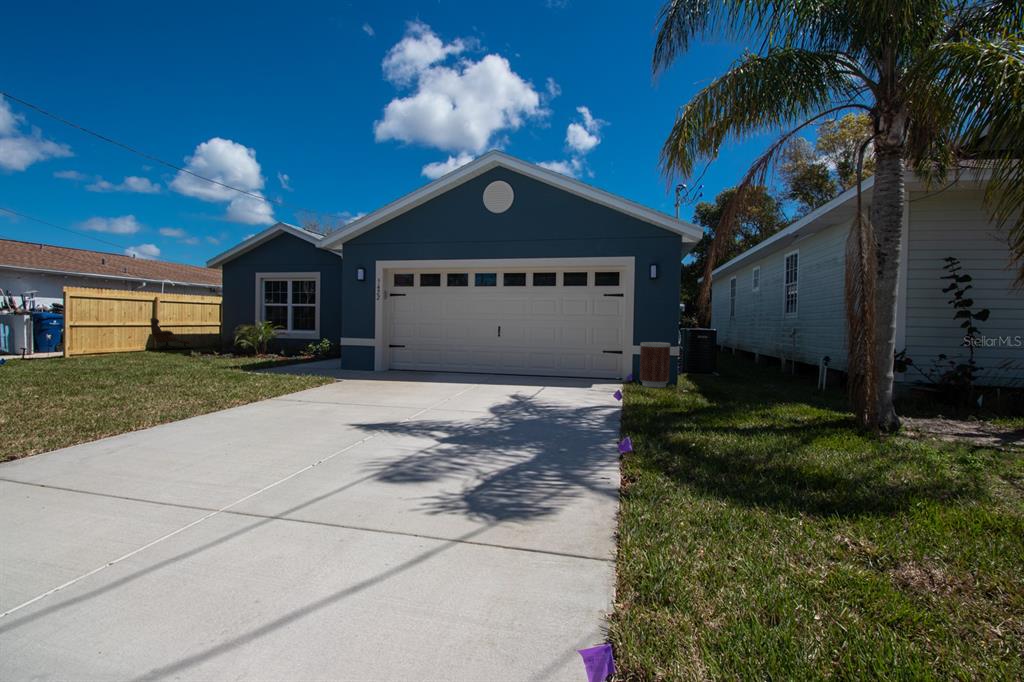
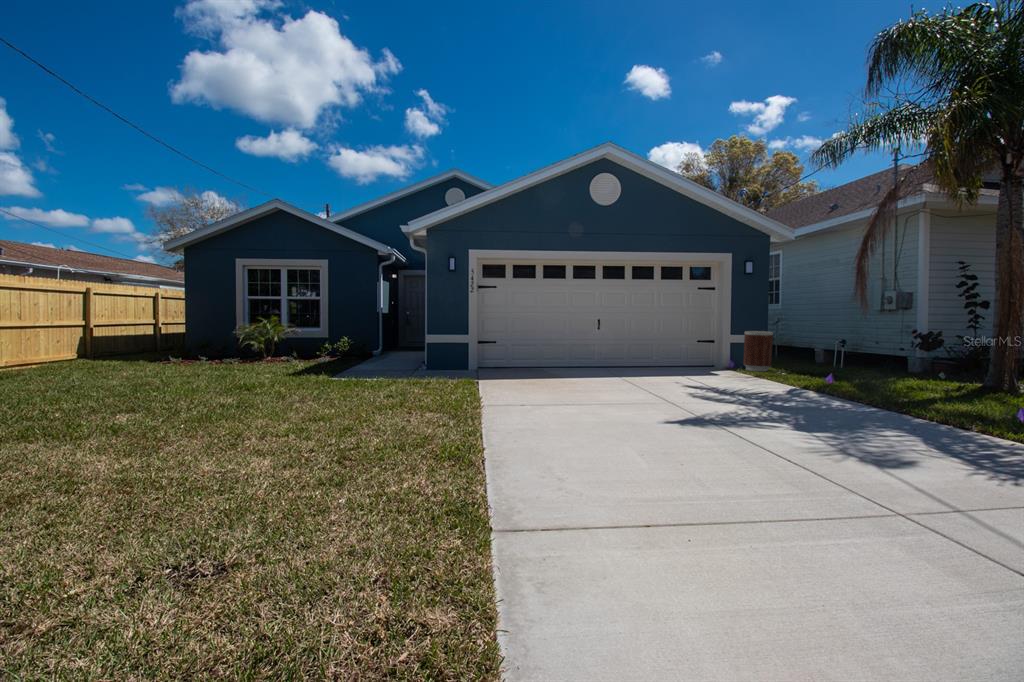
lounge chair: present [150,318,193,349] -> none [83,315,141,356]

